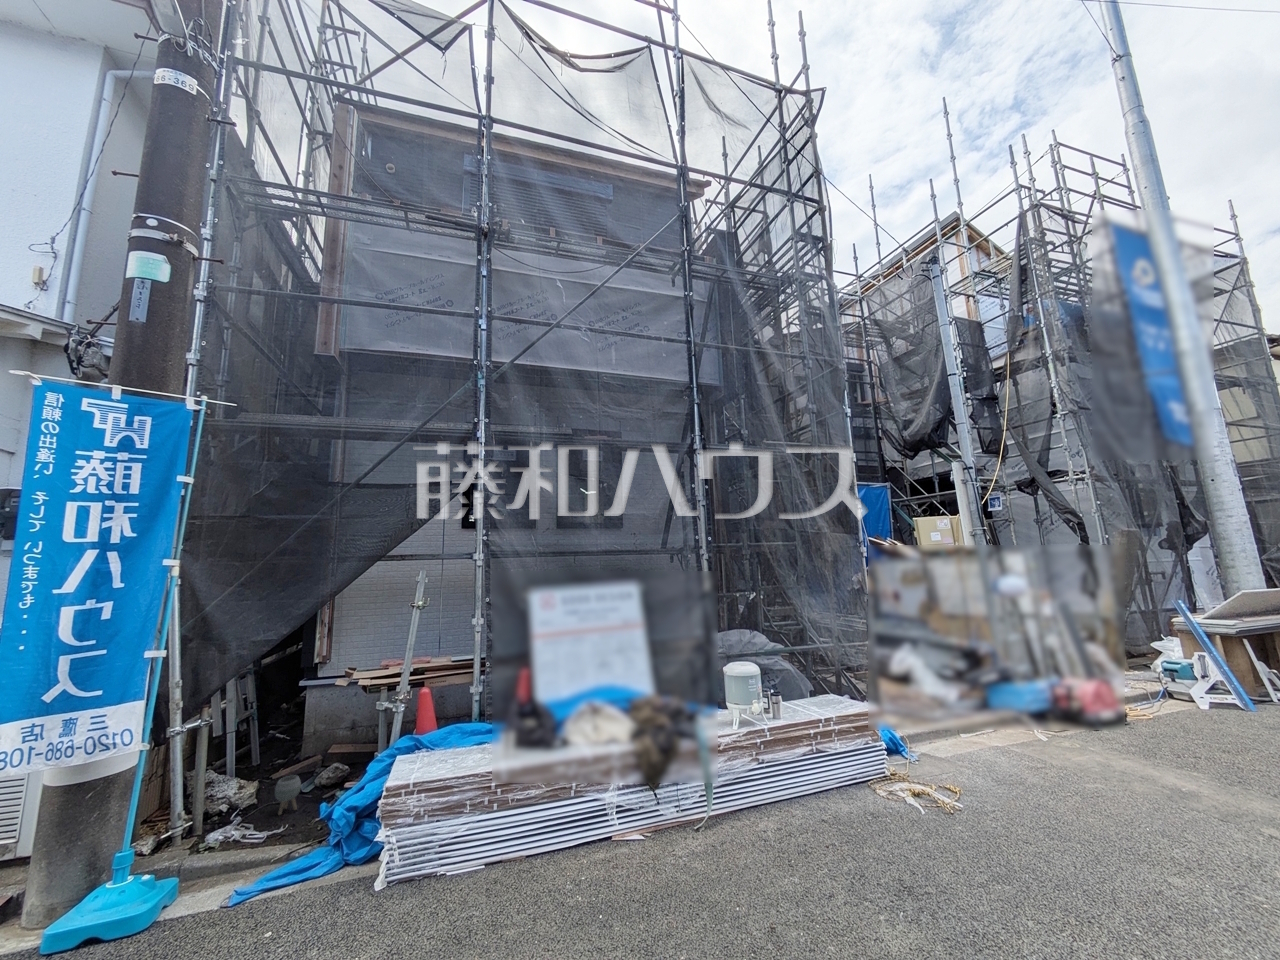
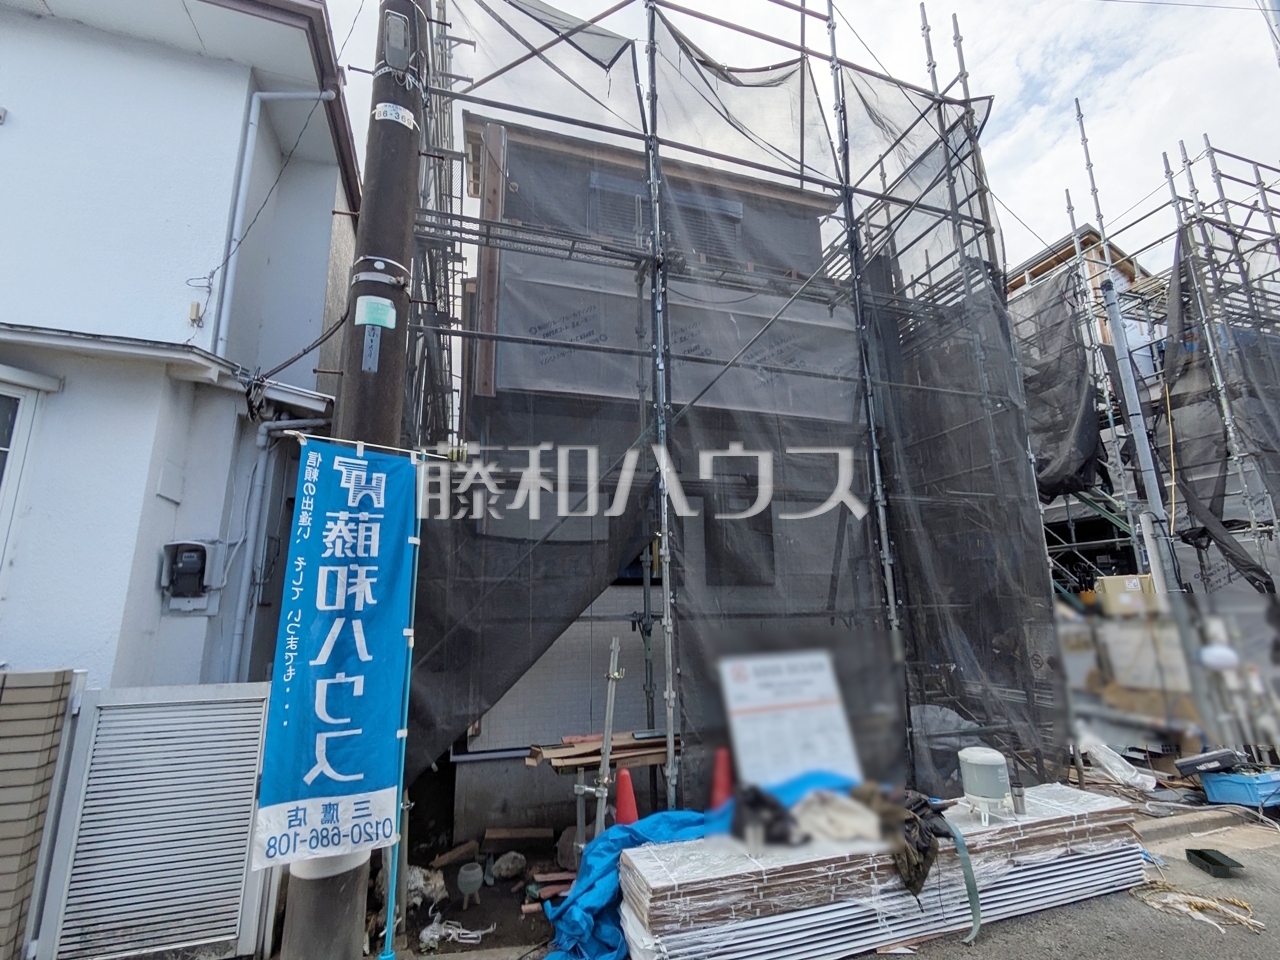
toolbox: none [937,747,976,770] -> present [1185,849,1245,878]

